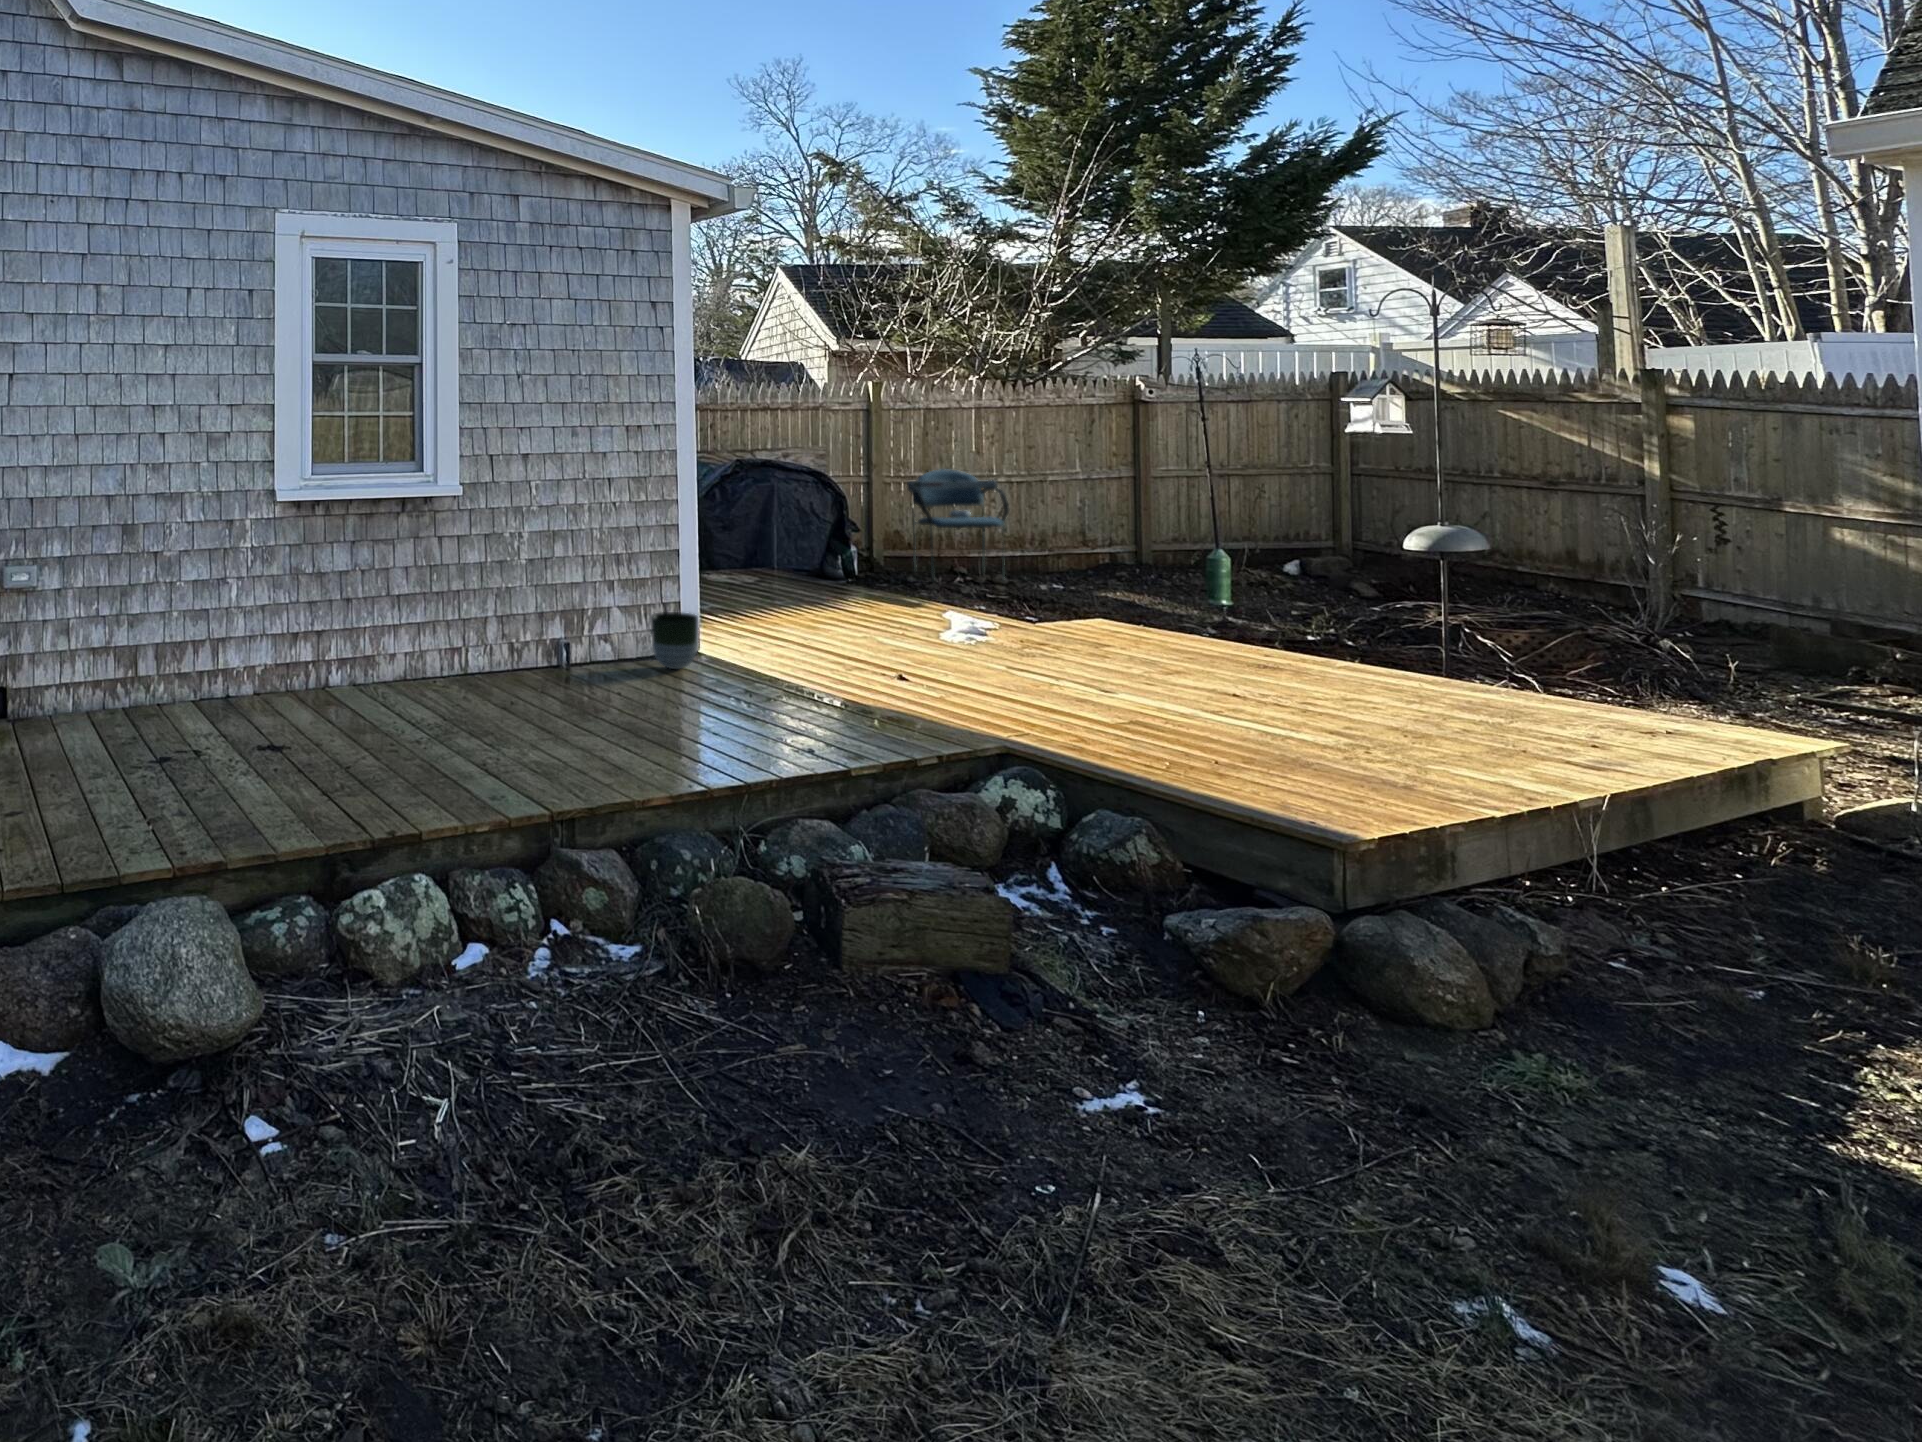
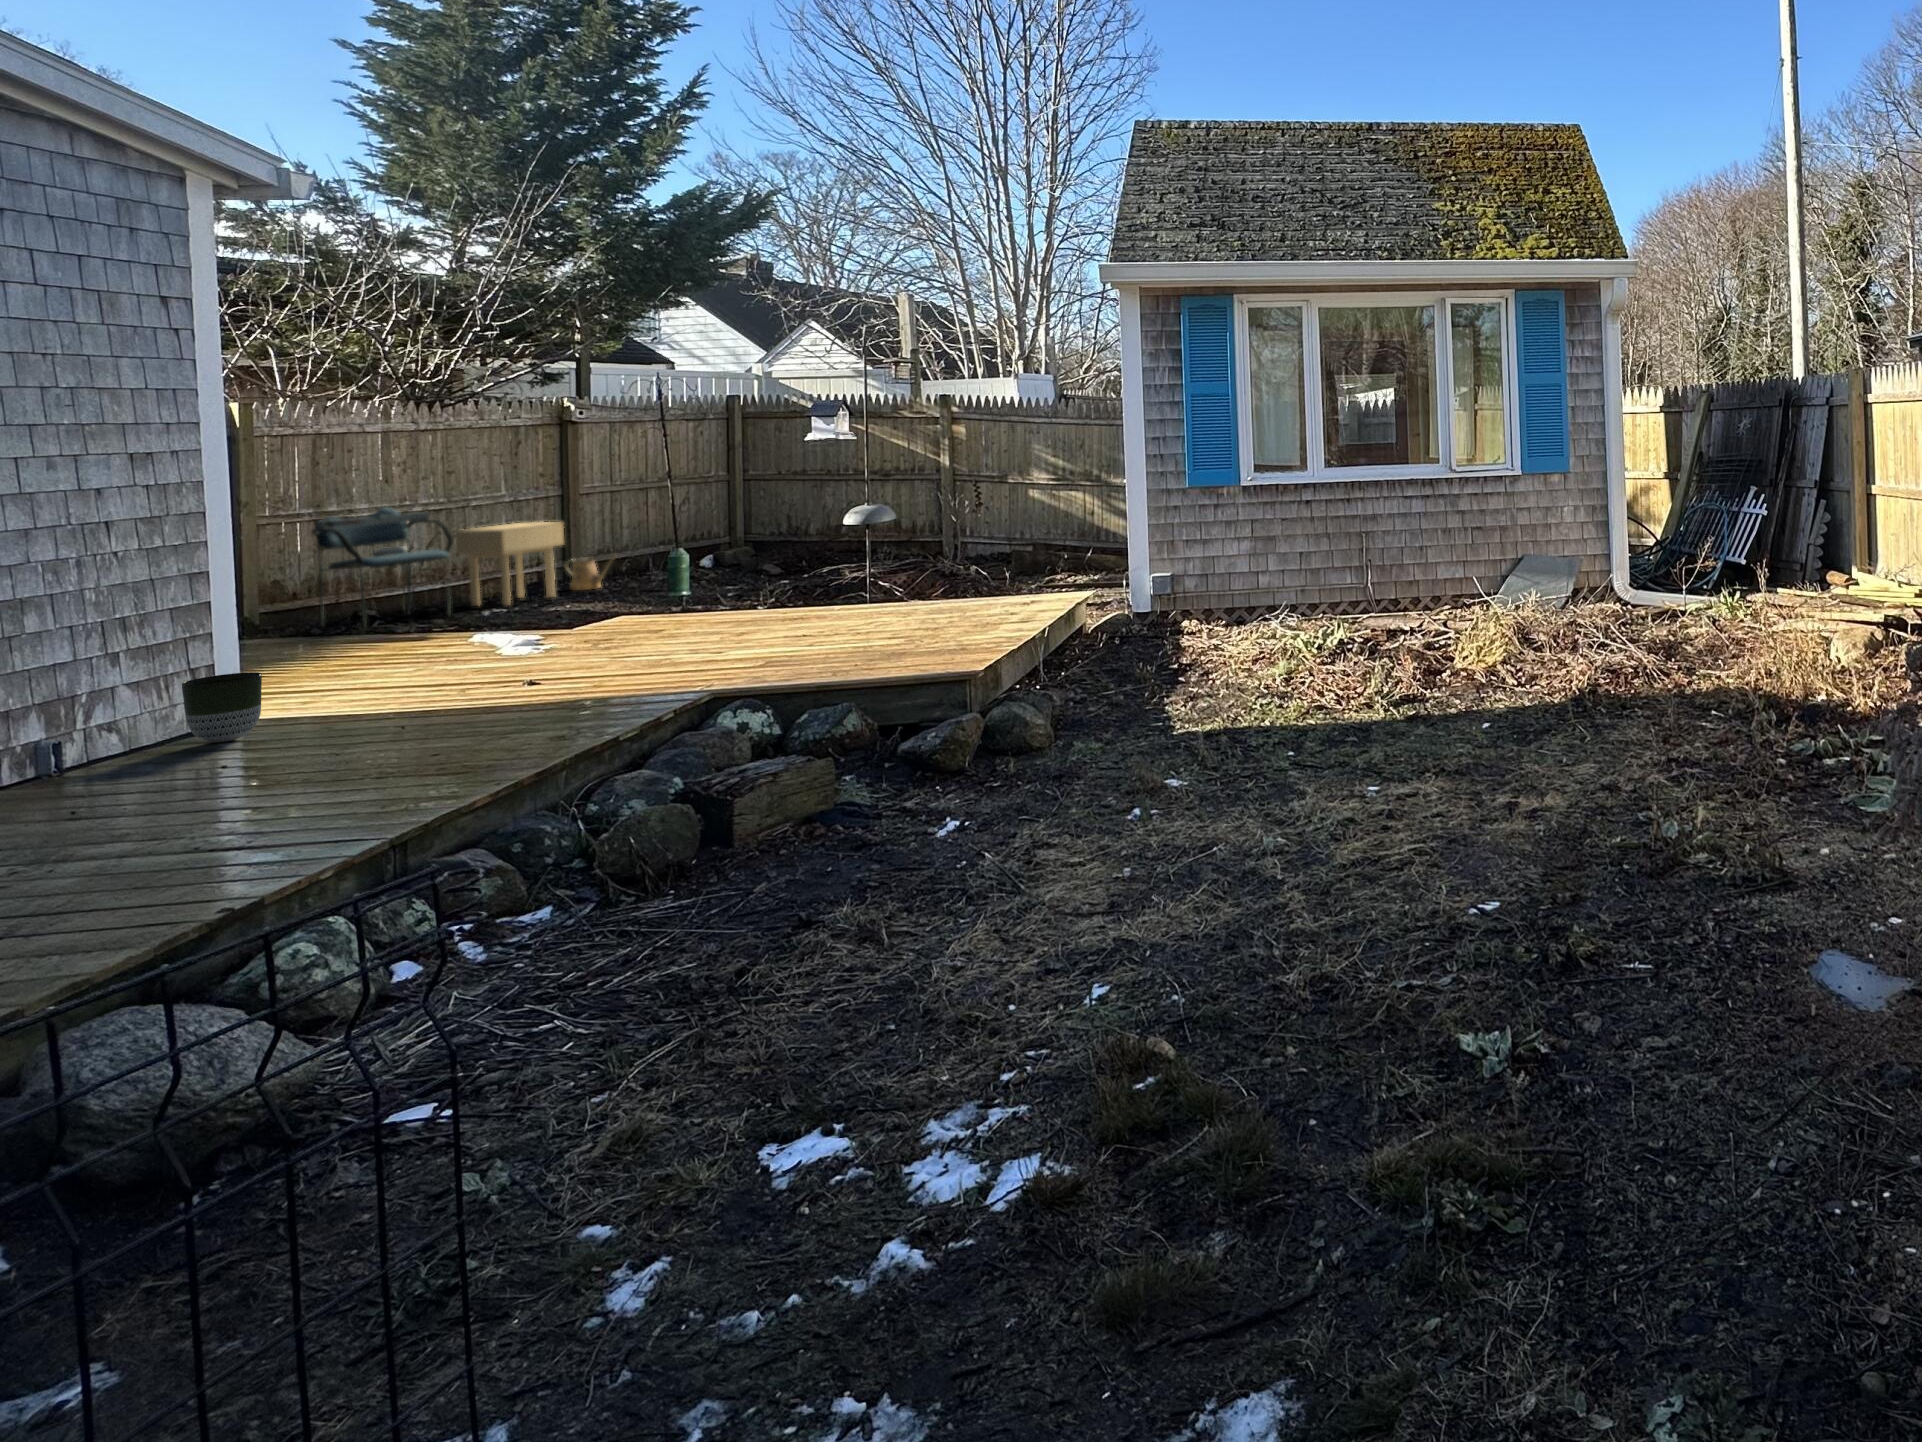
side table: none [1028,498,1126,580] -> present [455,522,564,606]
watering can: none [1140,540,1186,576] -> present [565,557,614,591]

